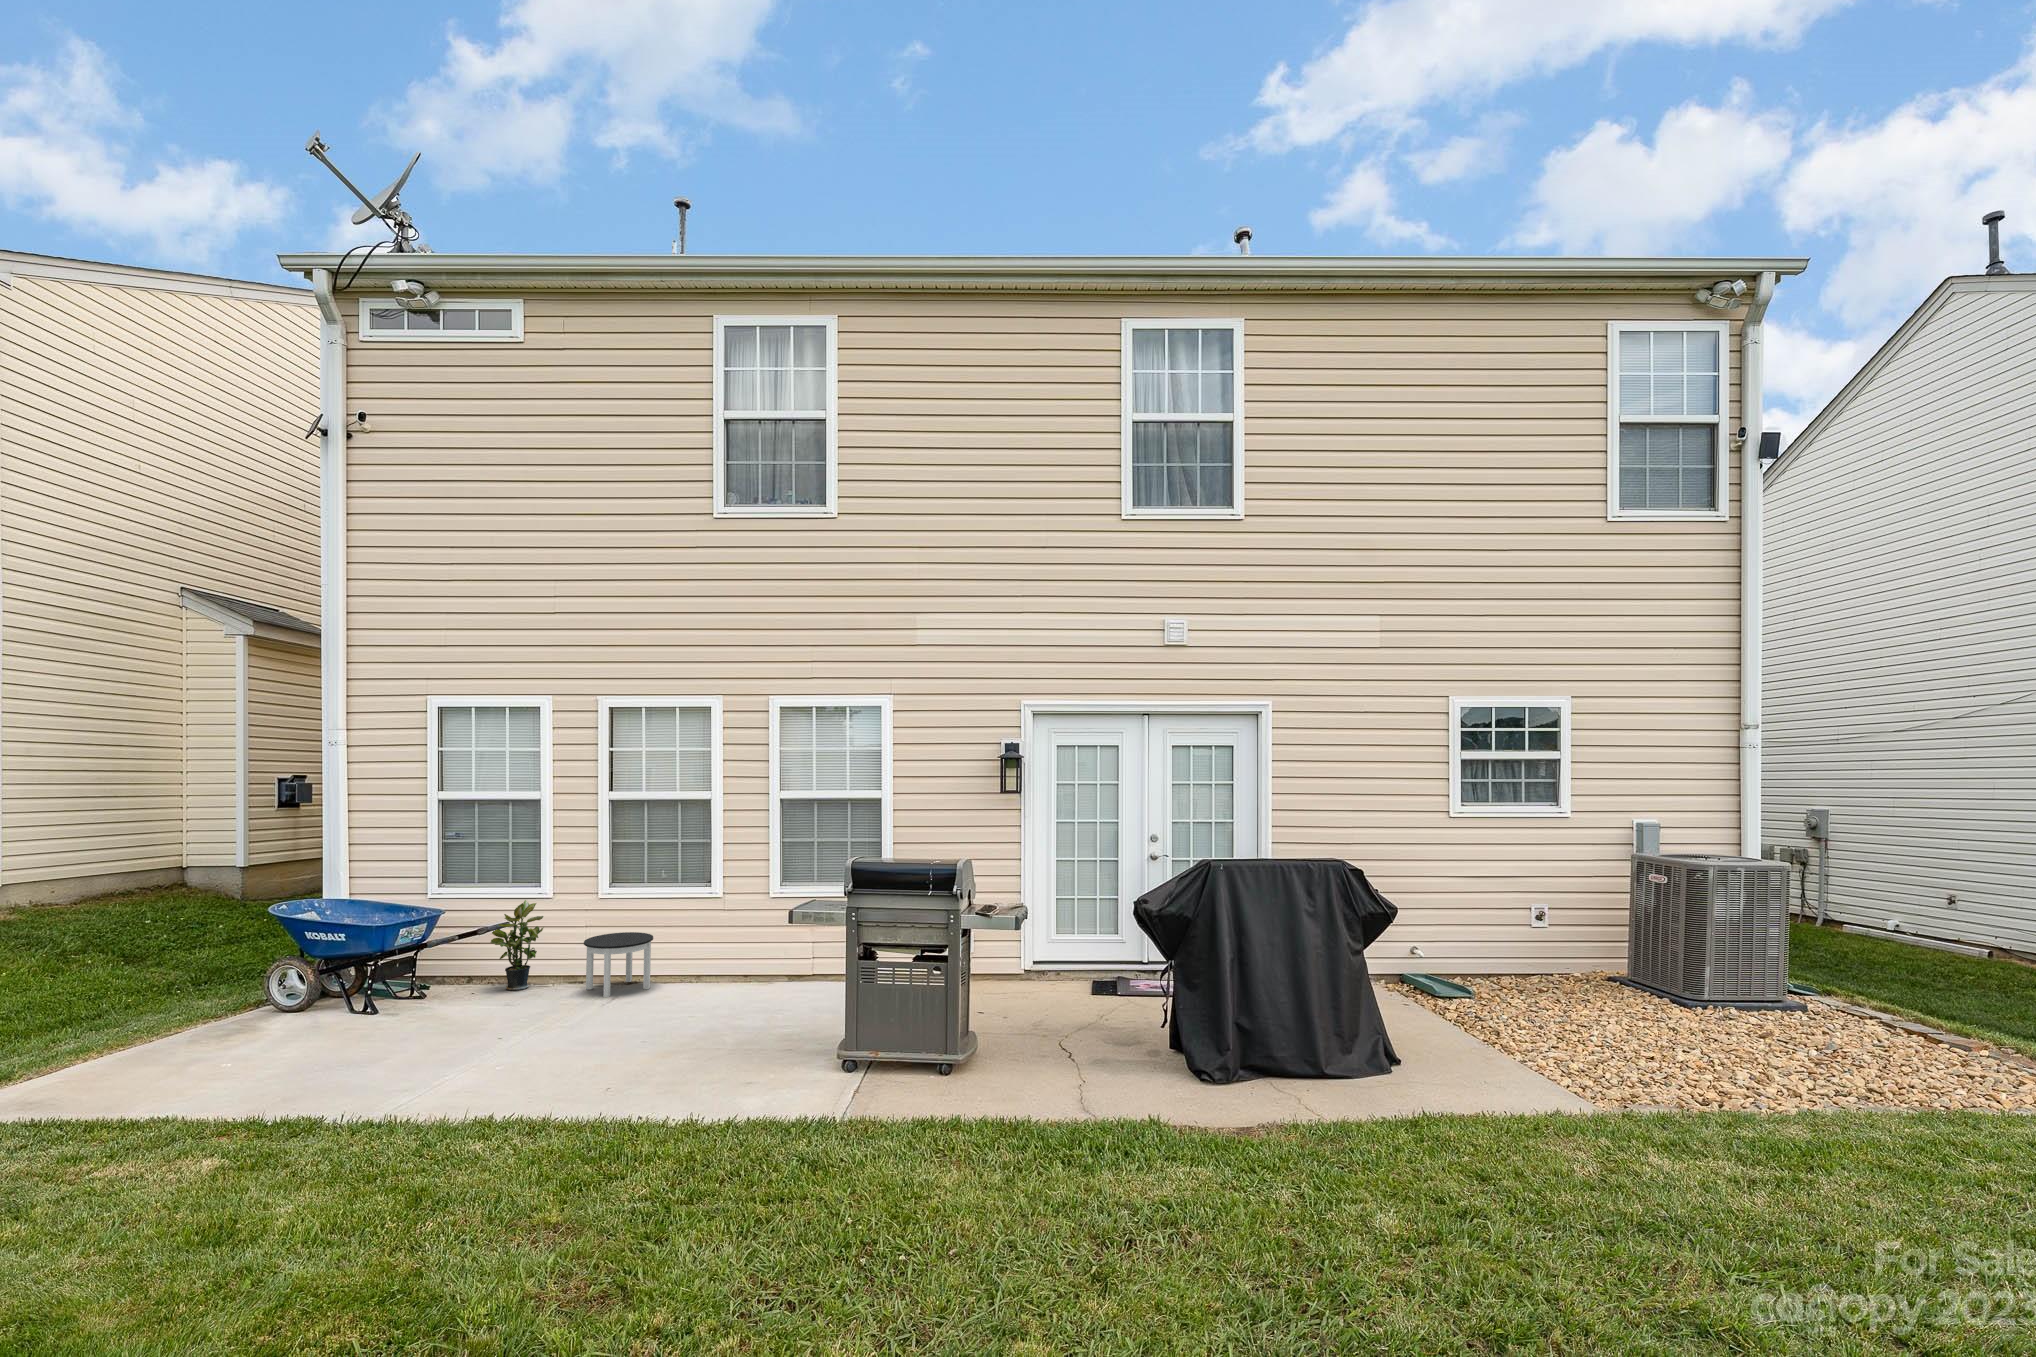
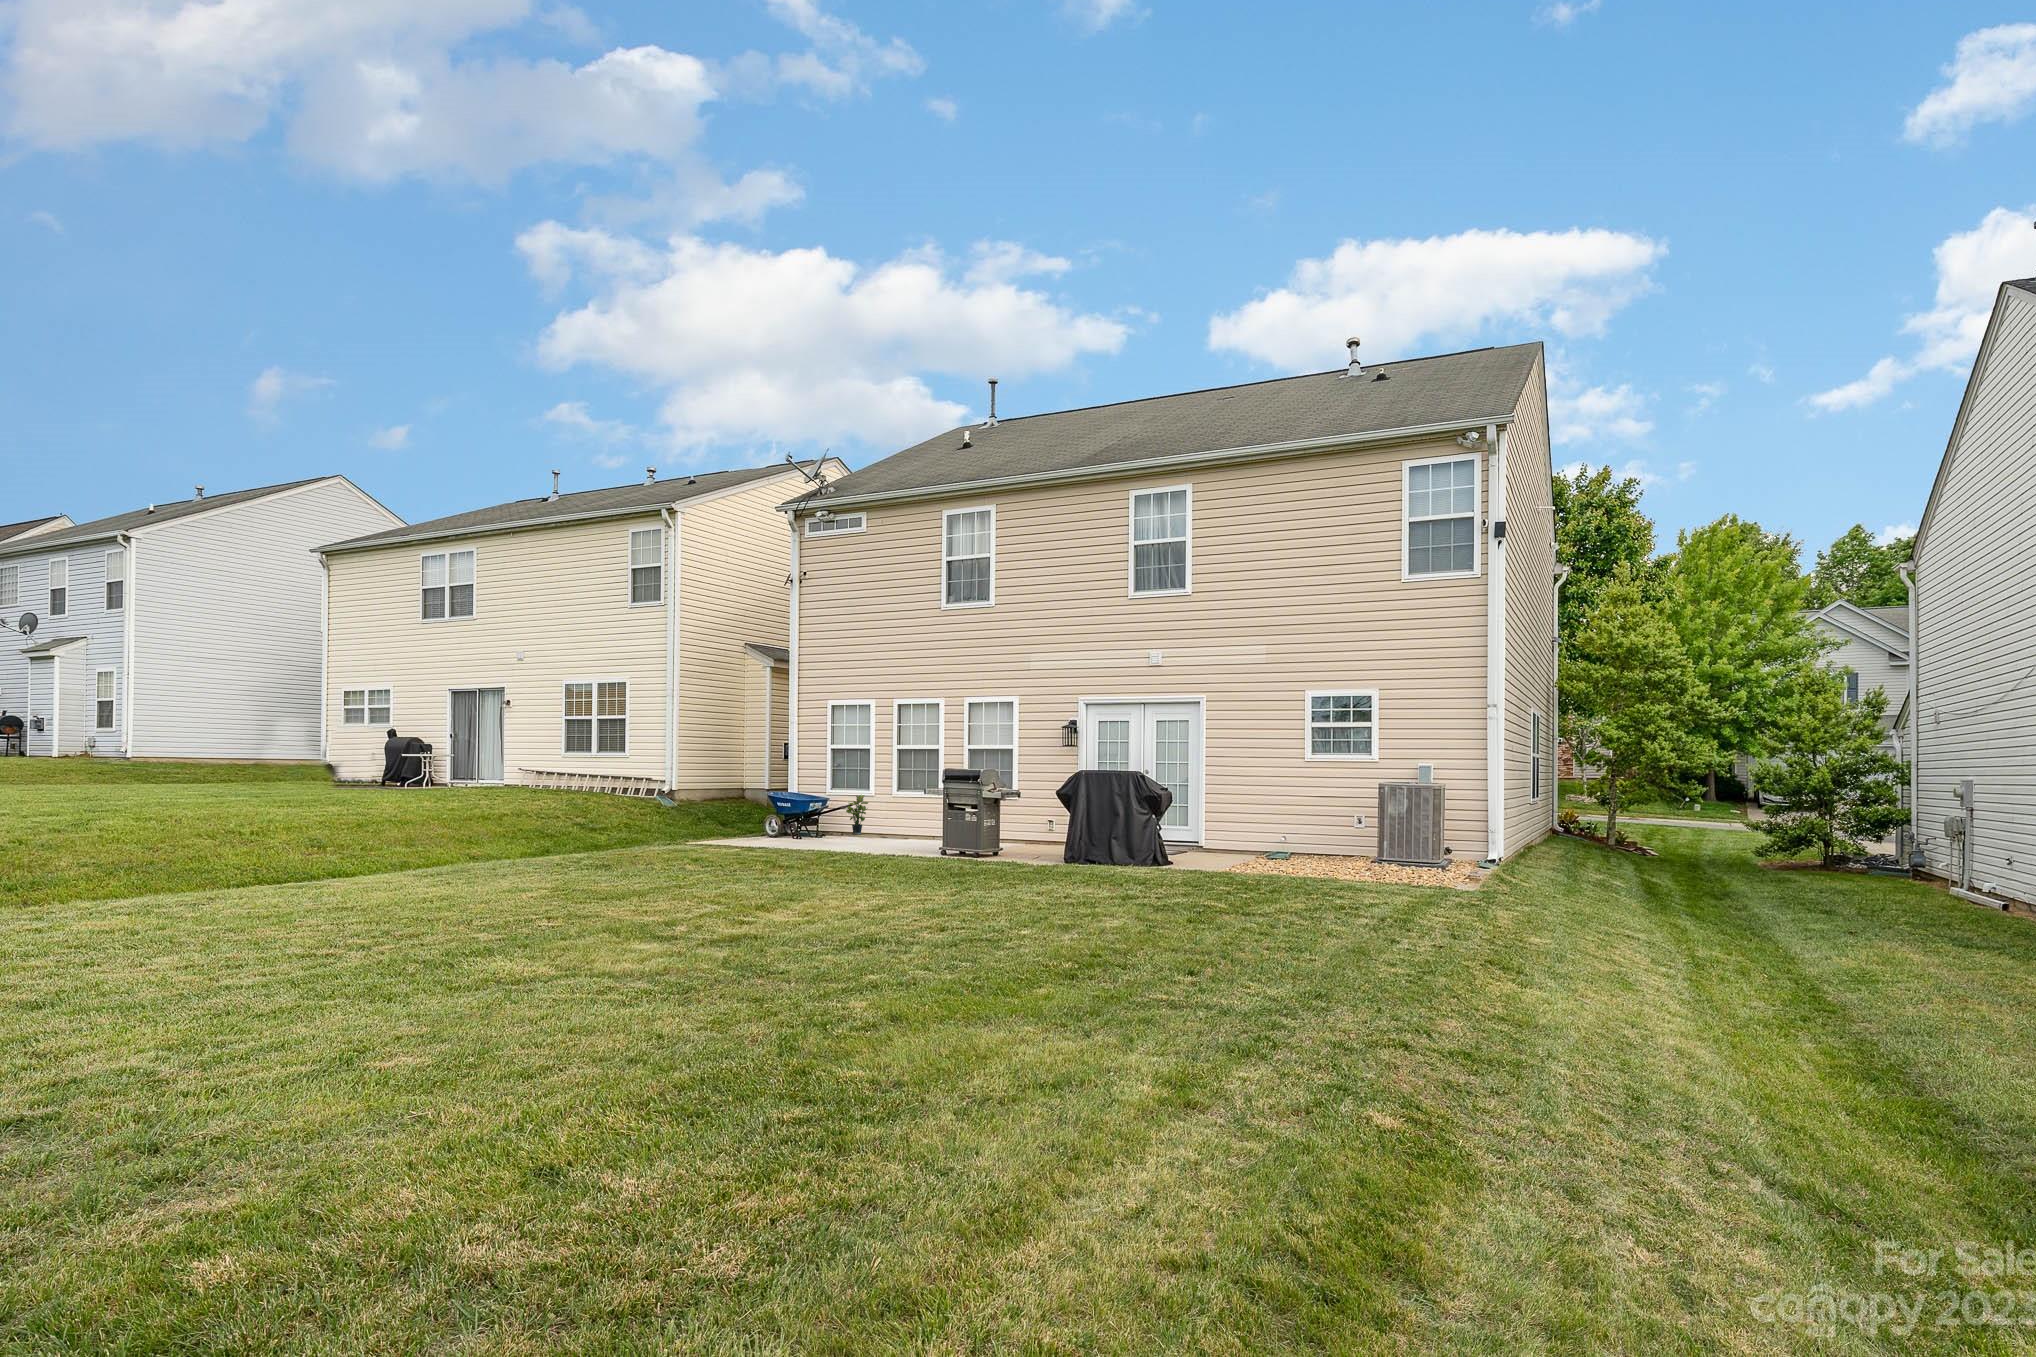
round table: present [584,932,653,997] -> none [880,812,911,837]

